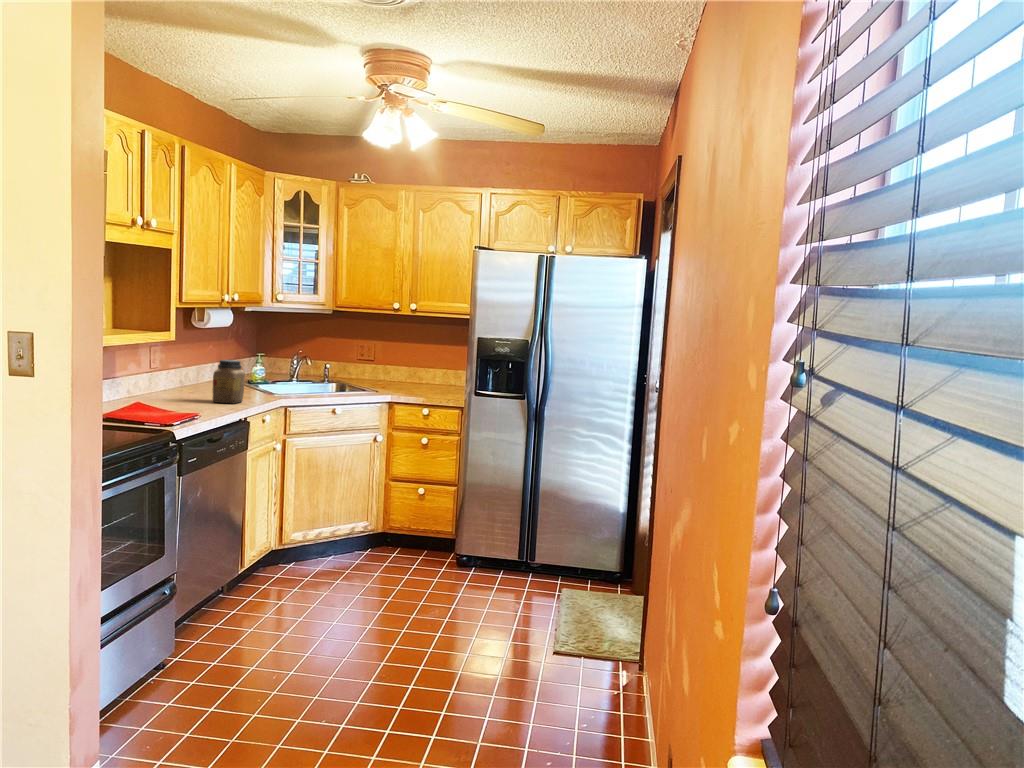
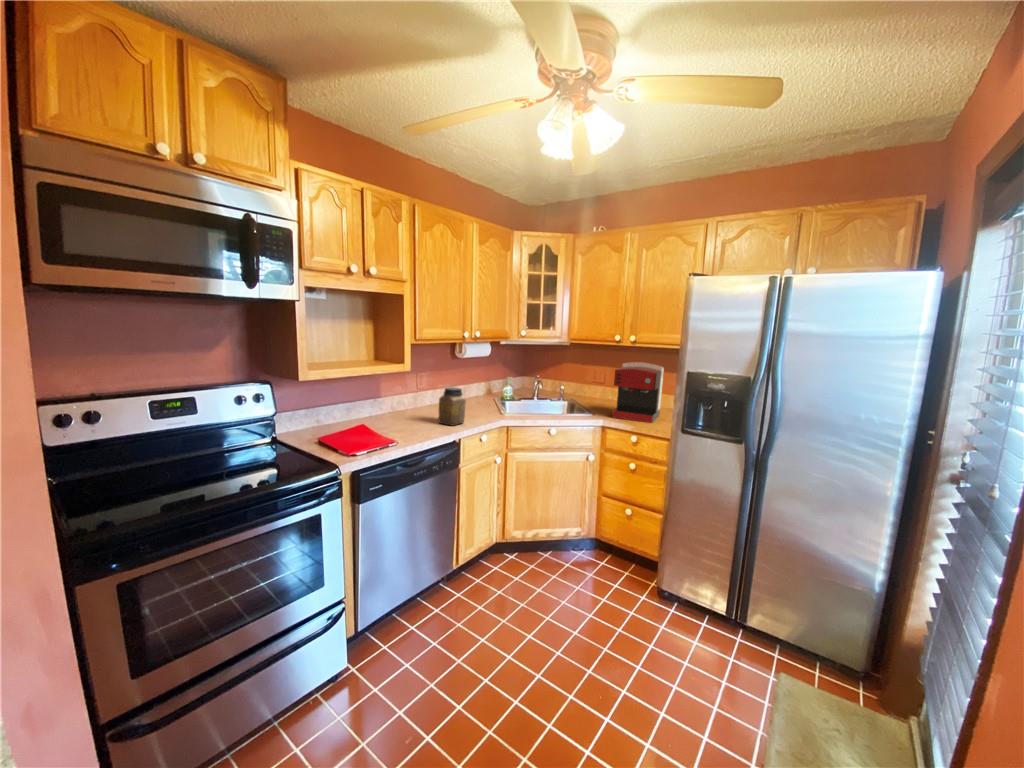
coffee maker: none [396,333,446,396] -> present [612,362,664,423]

